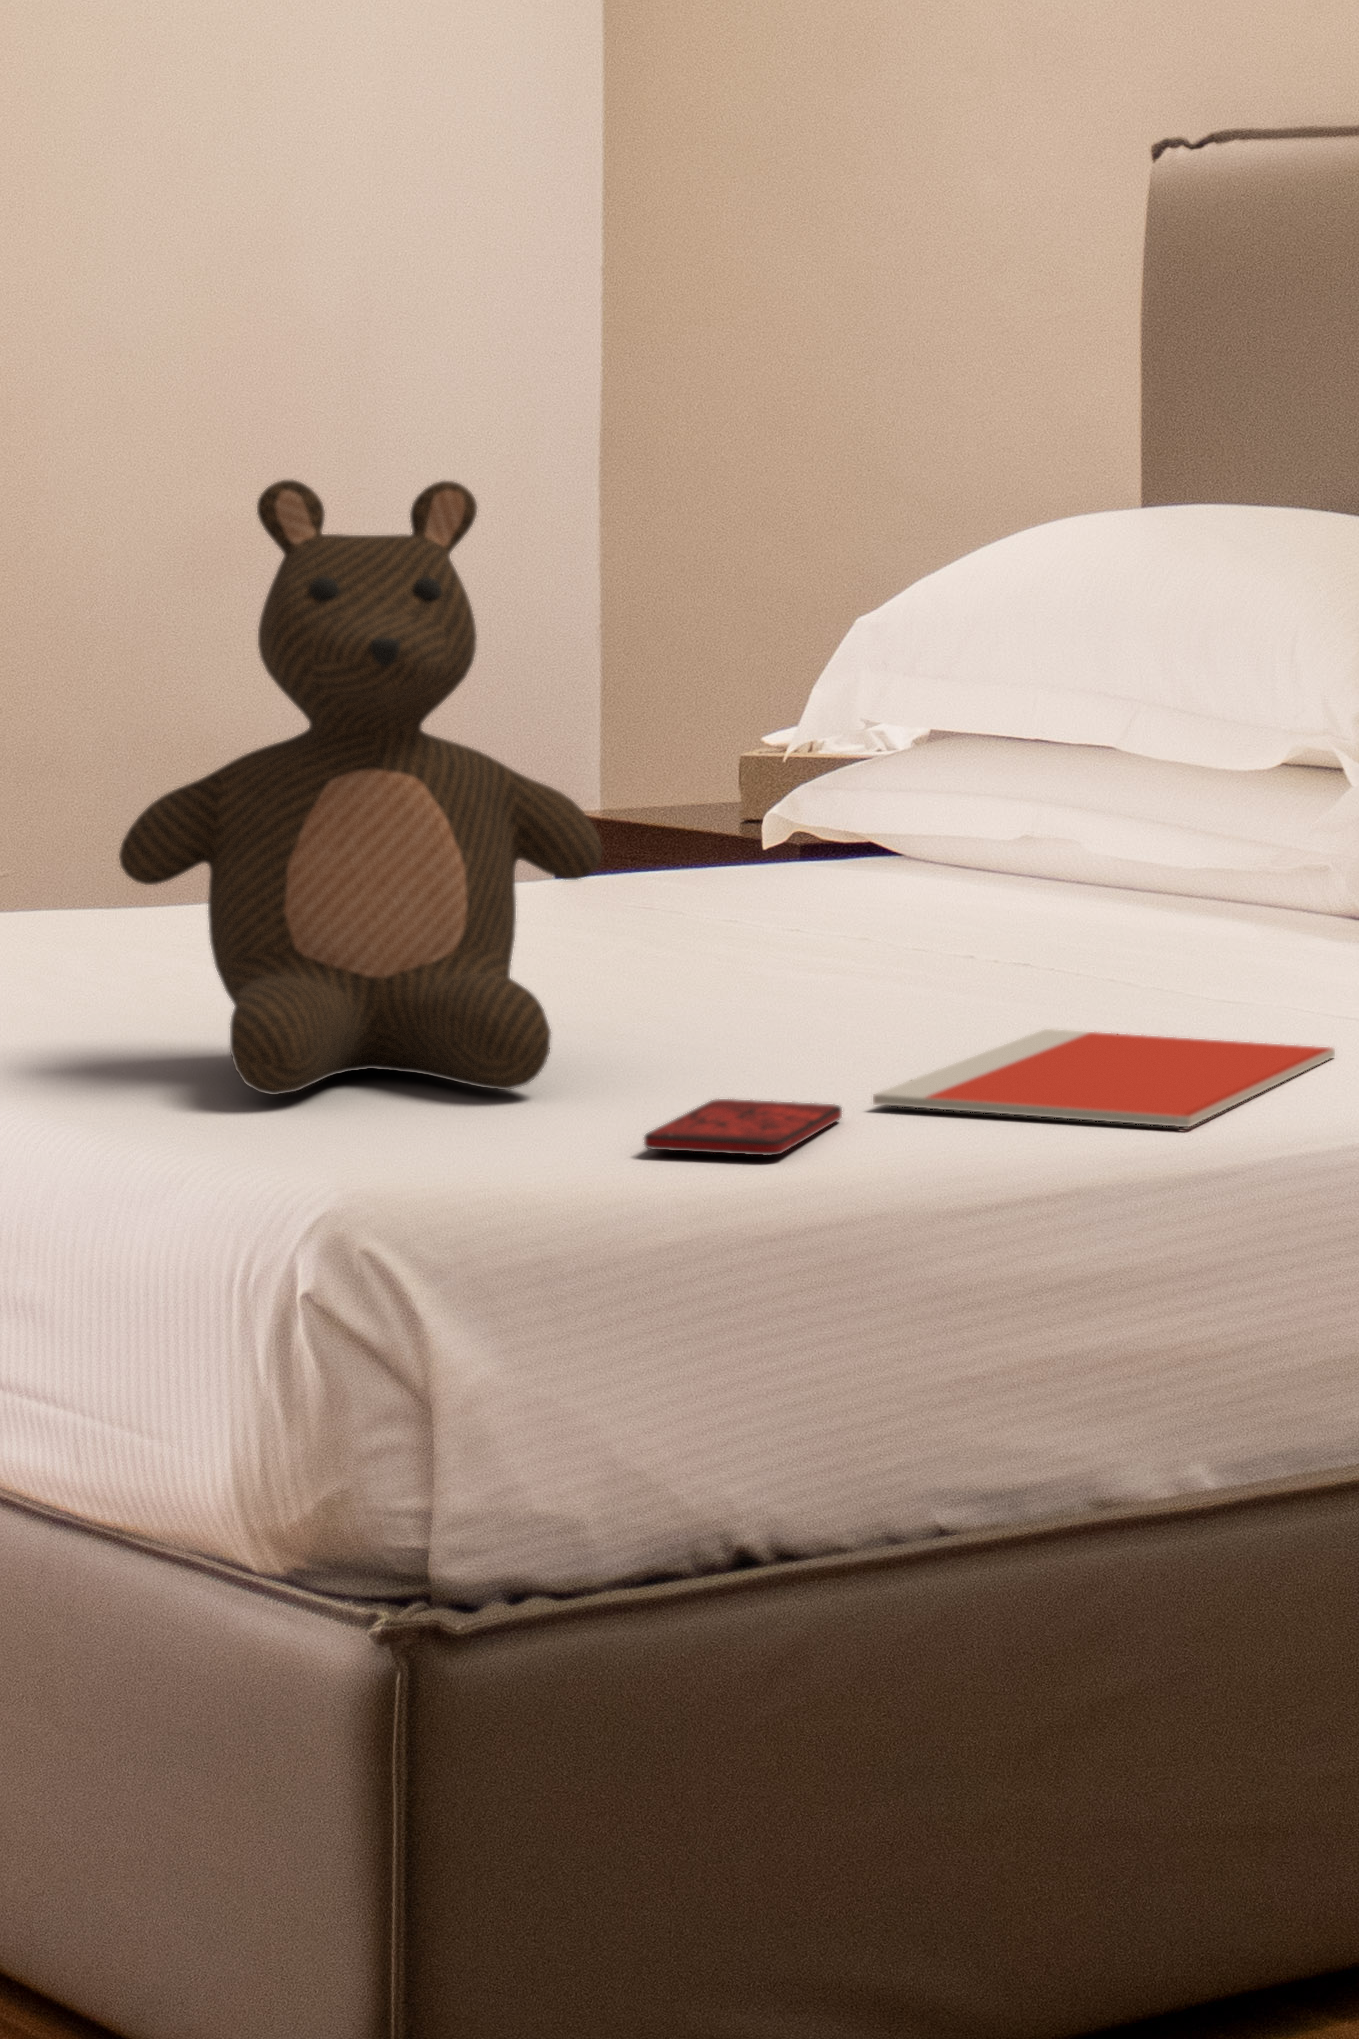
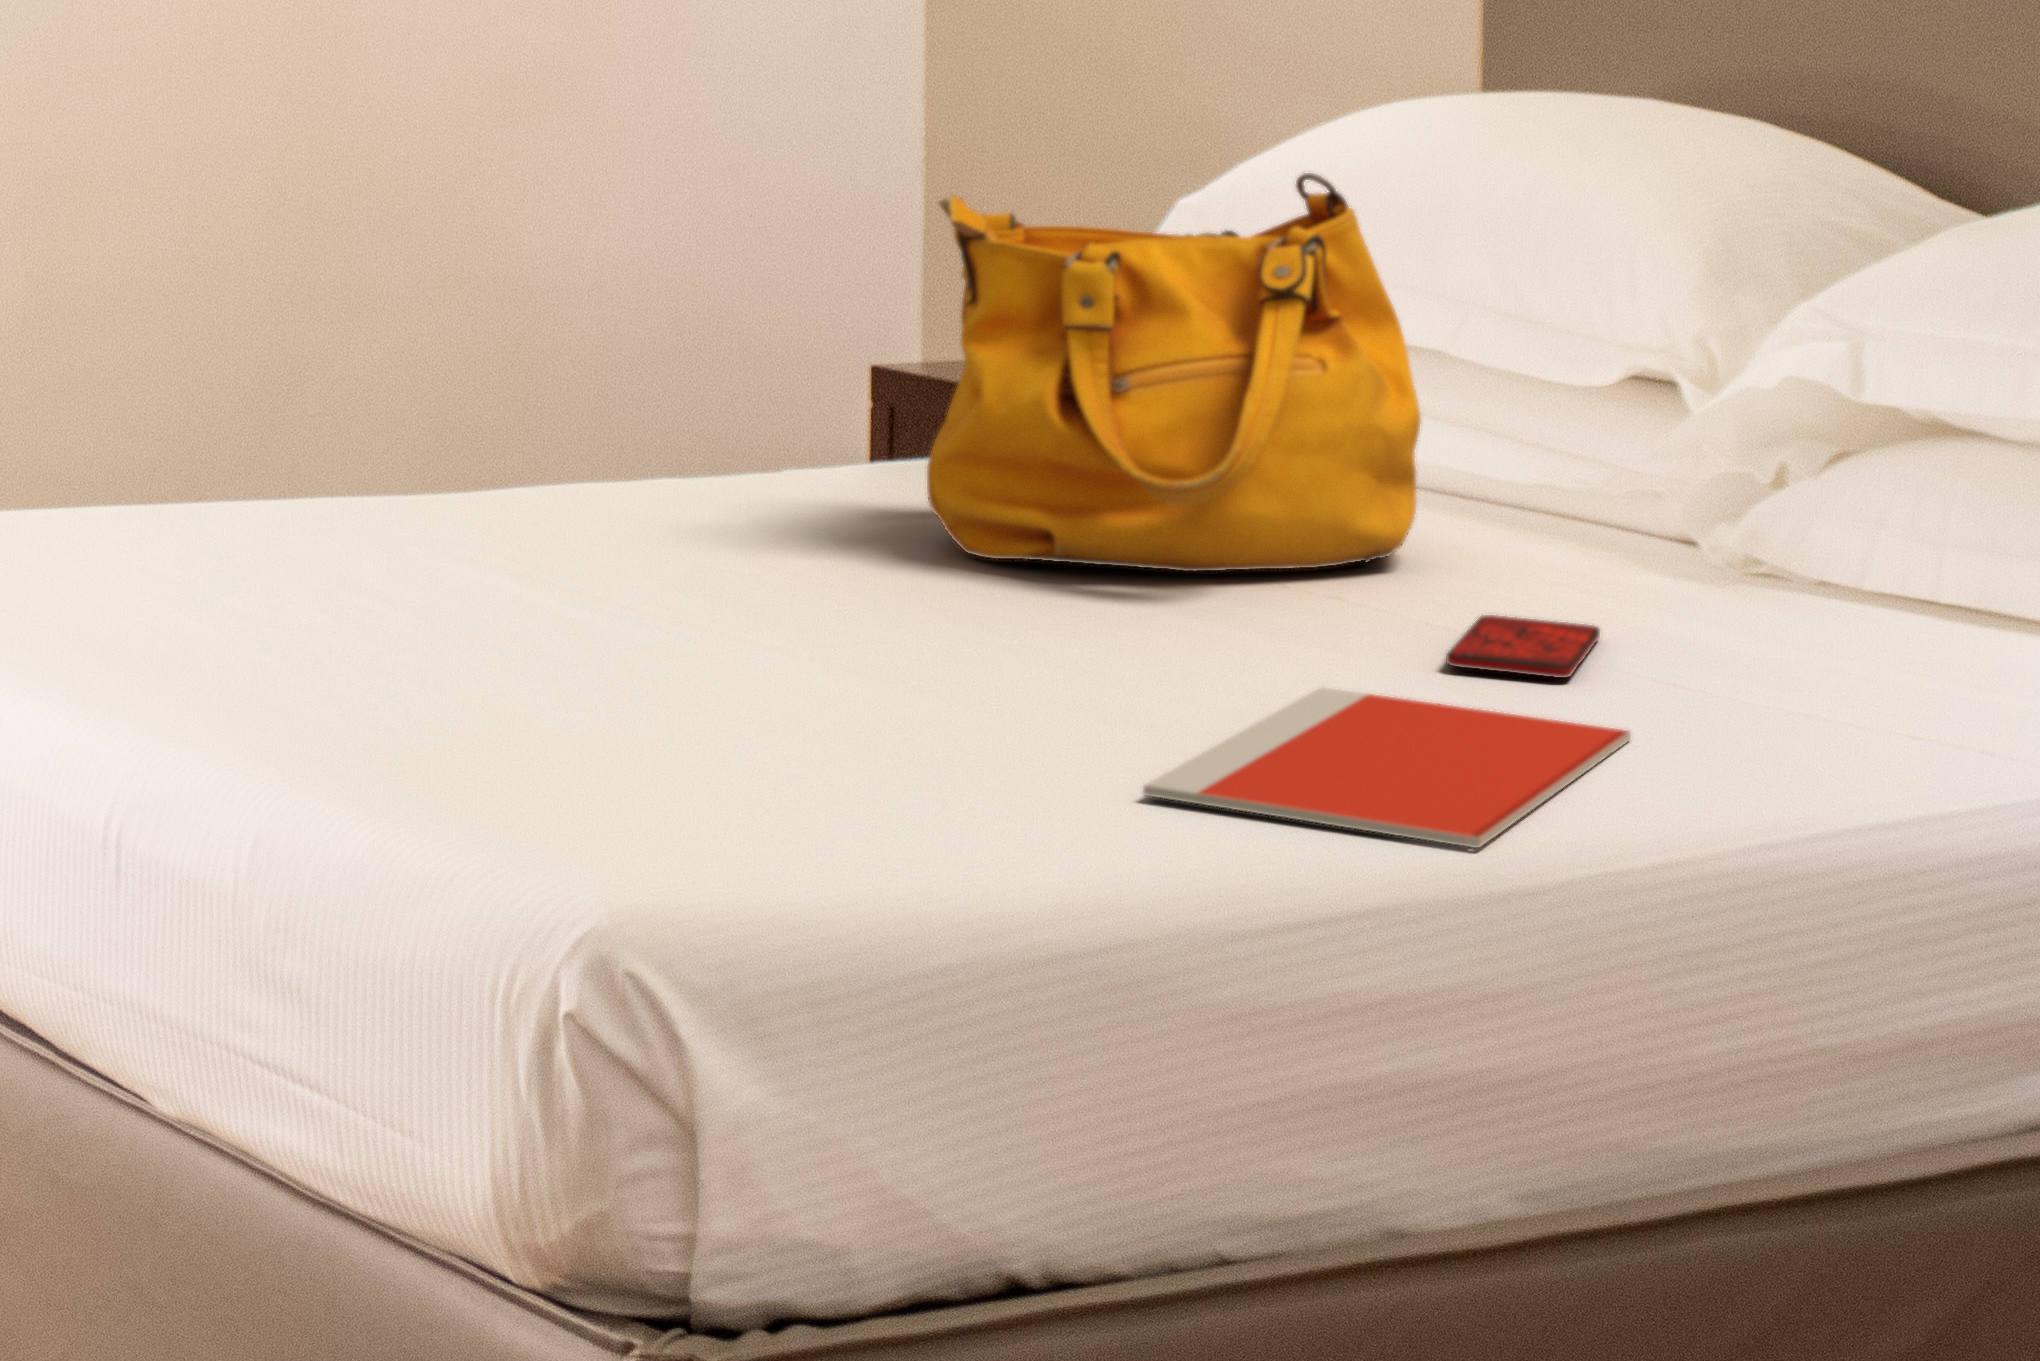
stuffed bear: present [119,480,602,1095] -> none [387,128,866,754]
handbag: none [667,574,1143,962] -> present [927,173,1421,572]
smartphone: present [644,1099,842,1155] -> present [1446,615,1600,678]

